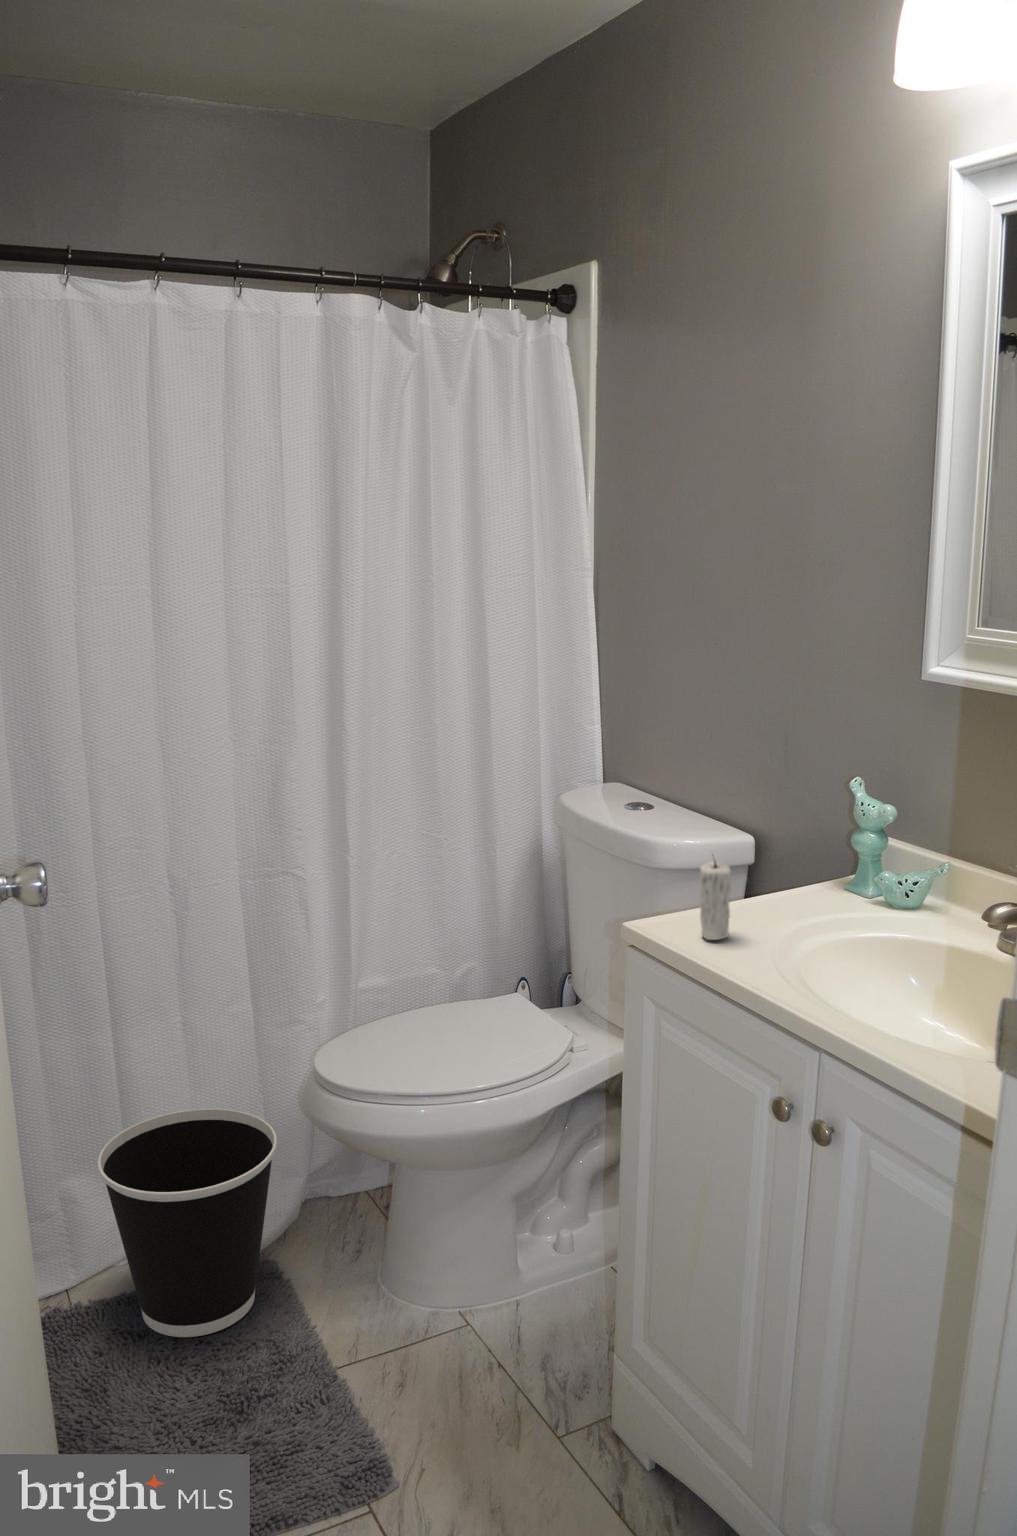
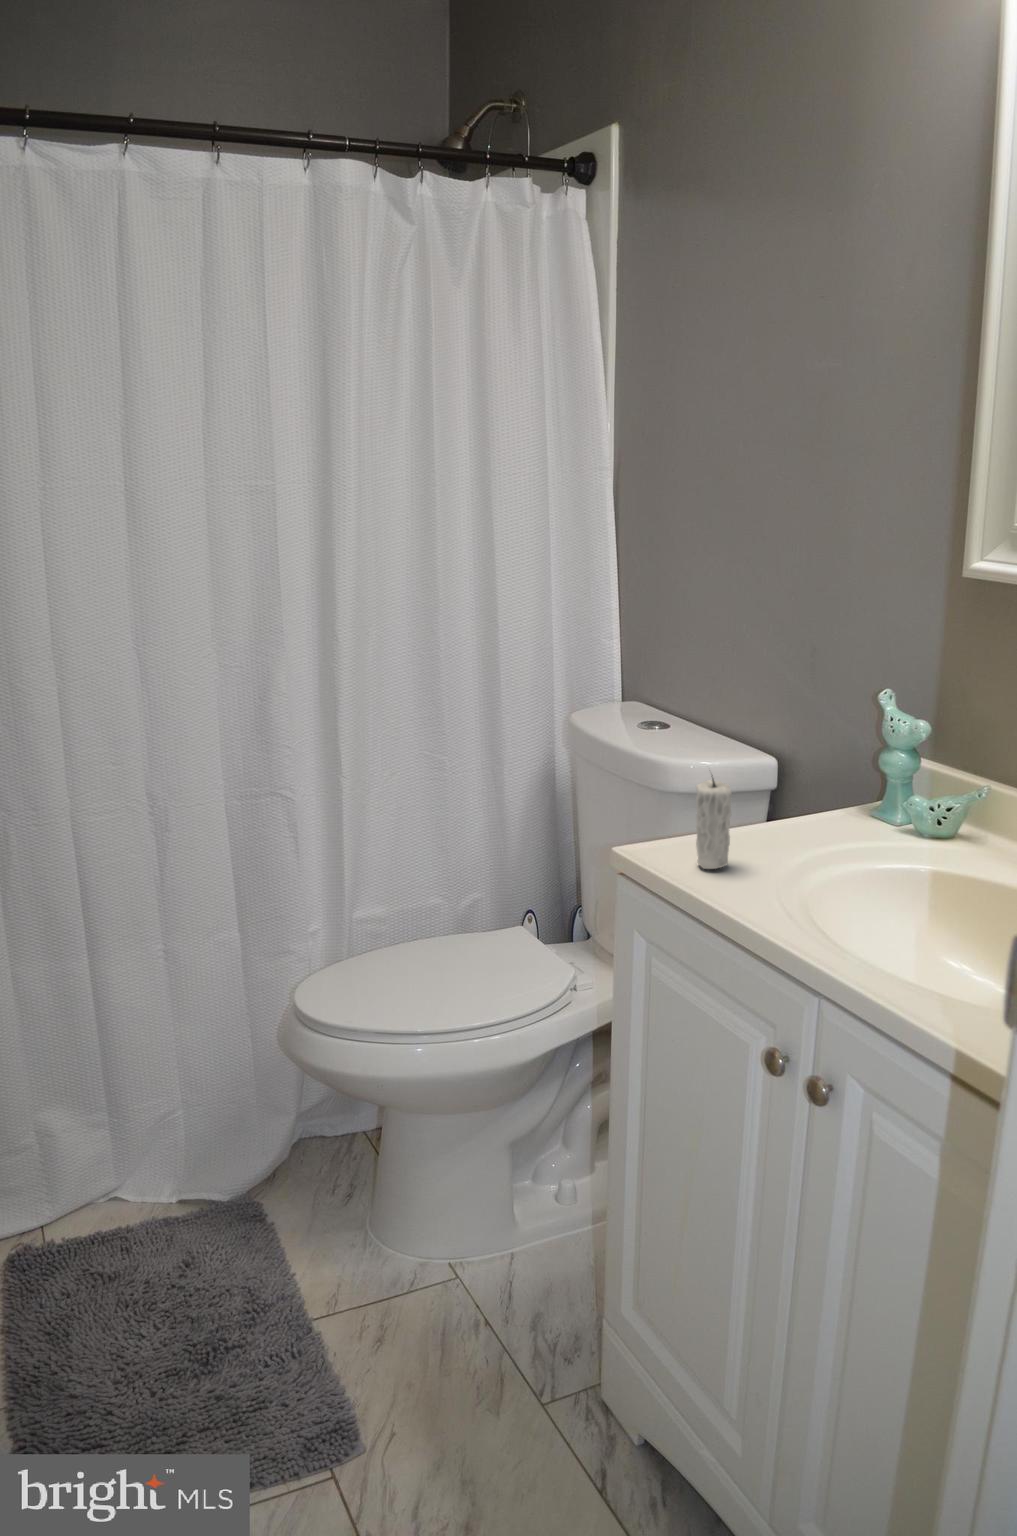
wastebasket: present [98,1109,277,1337] -> none [65,1042,257,1281]

